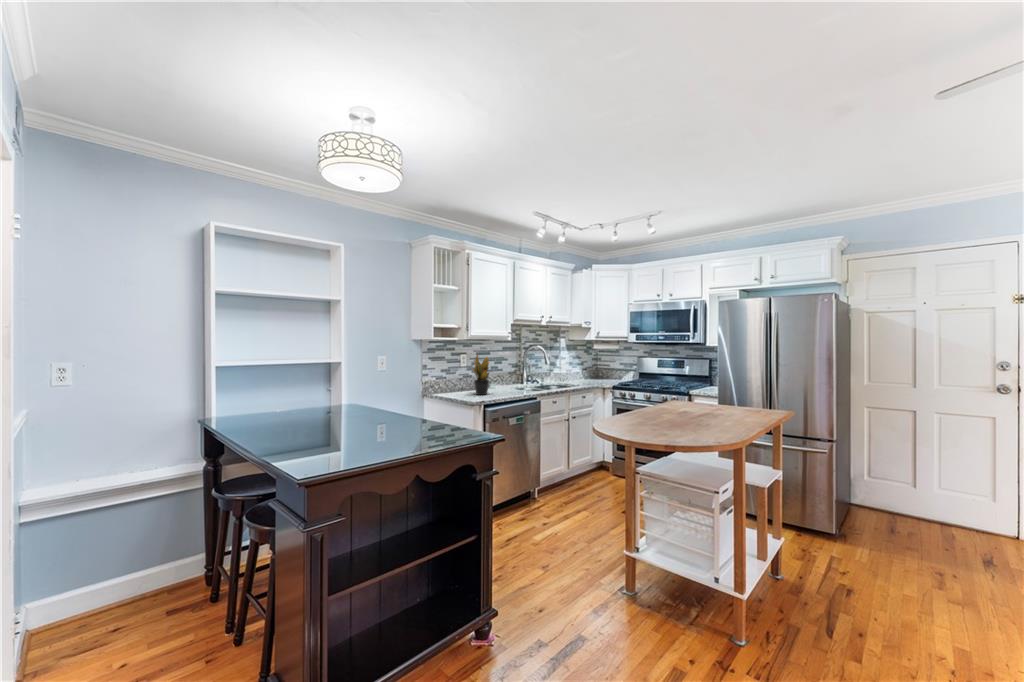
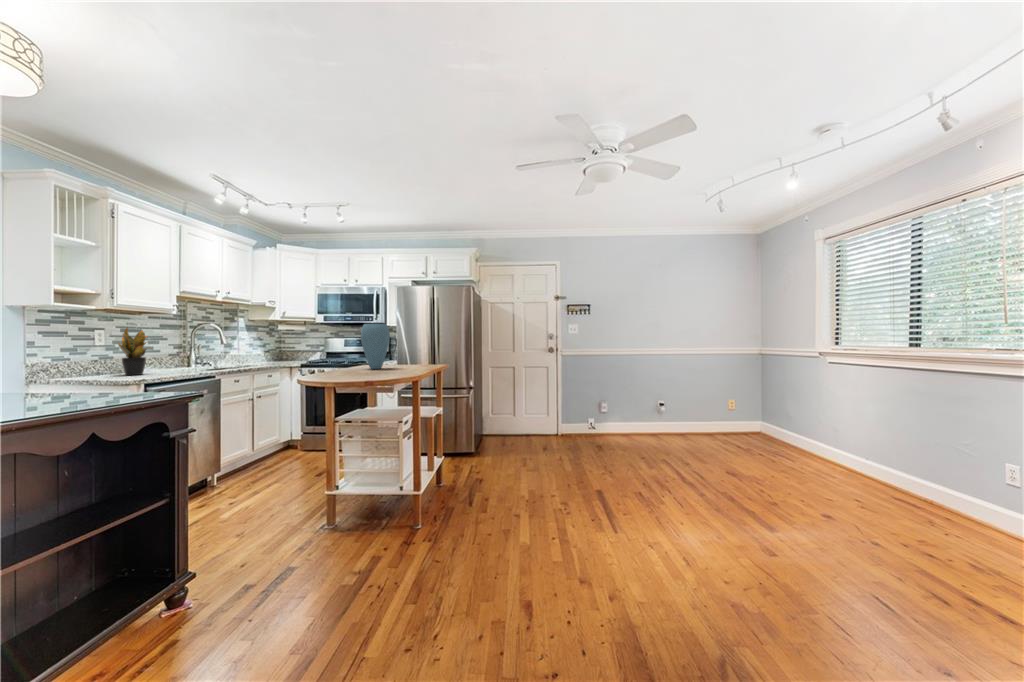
vase: none [668,359,703,415] -> present [361,324,390,369]

